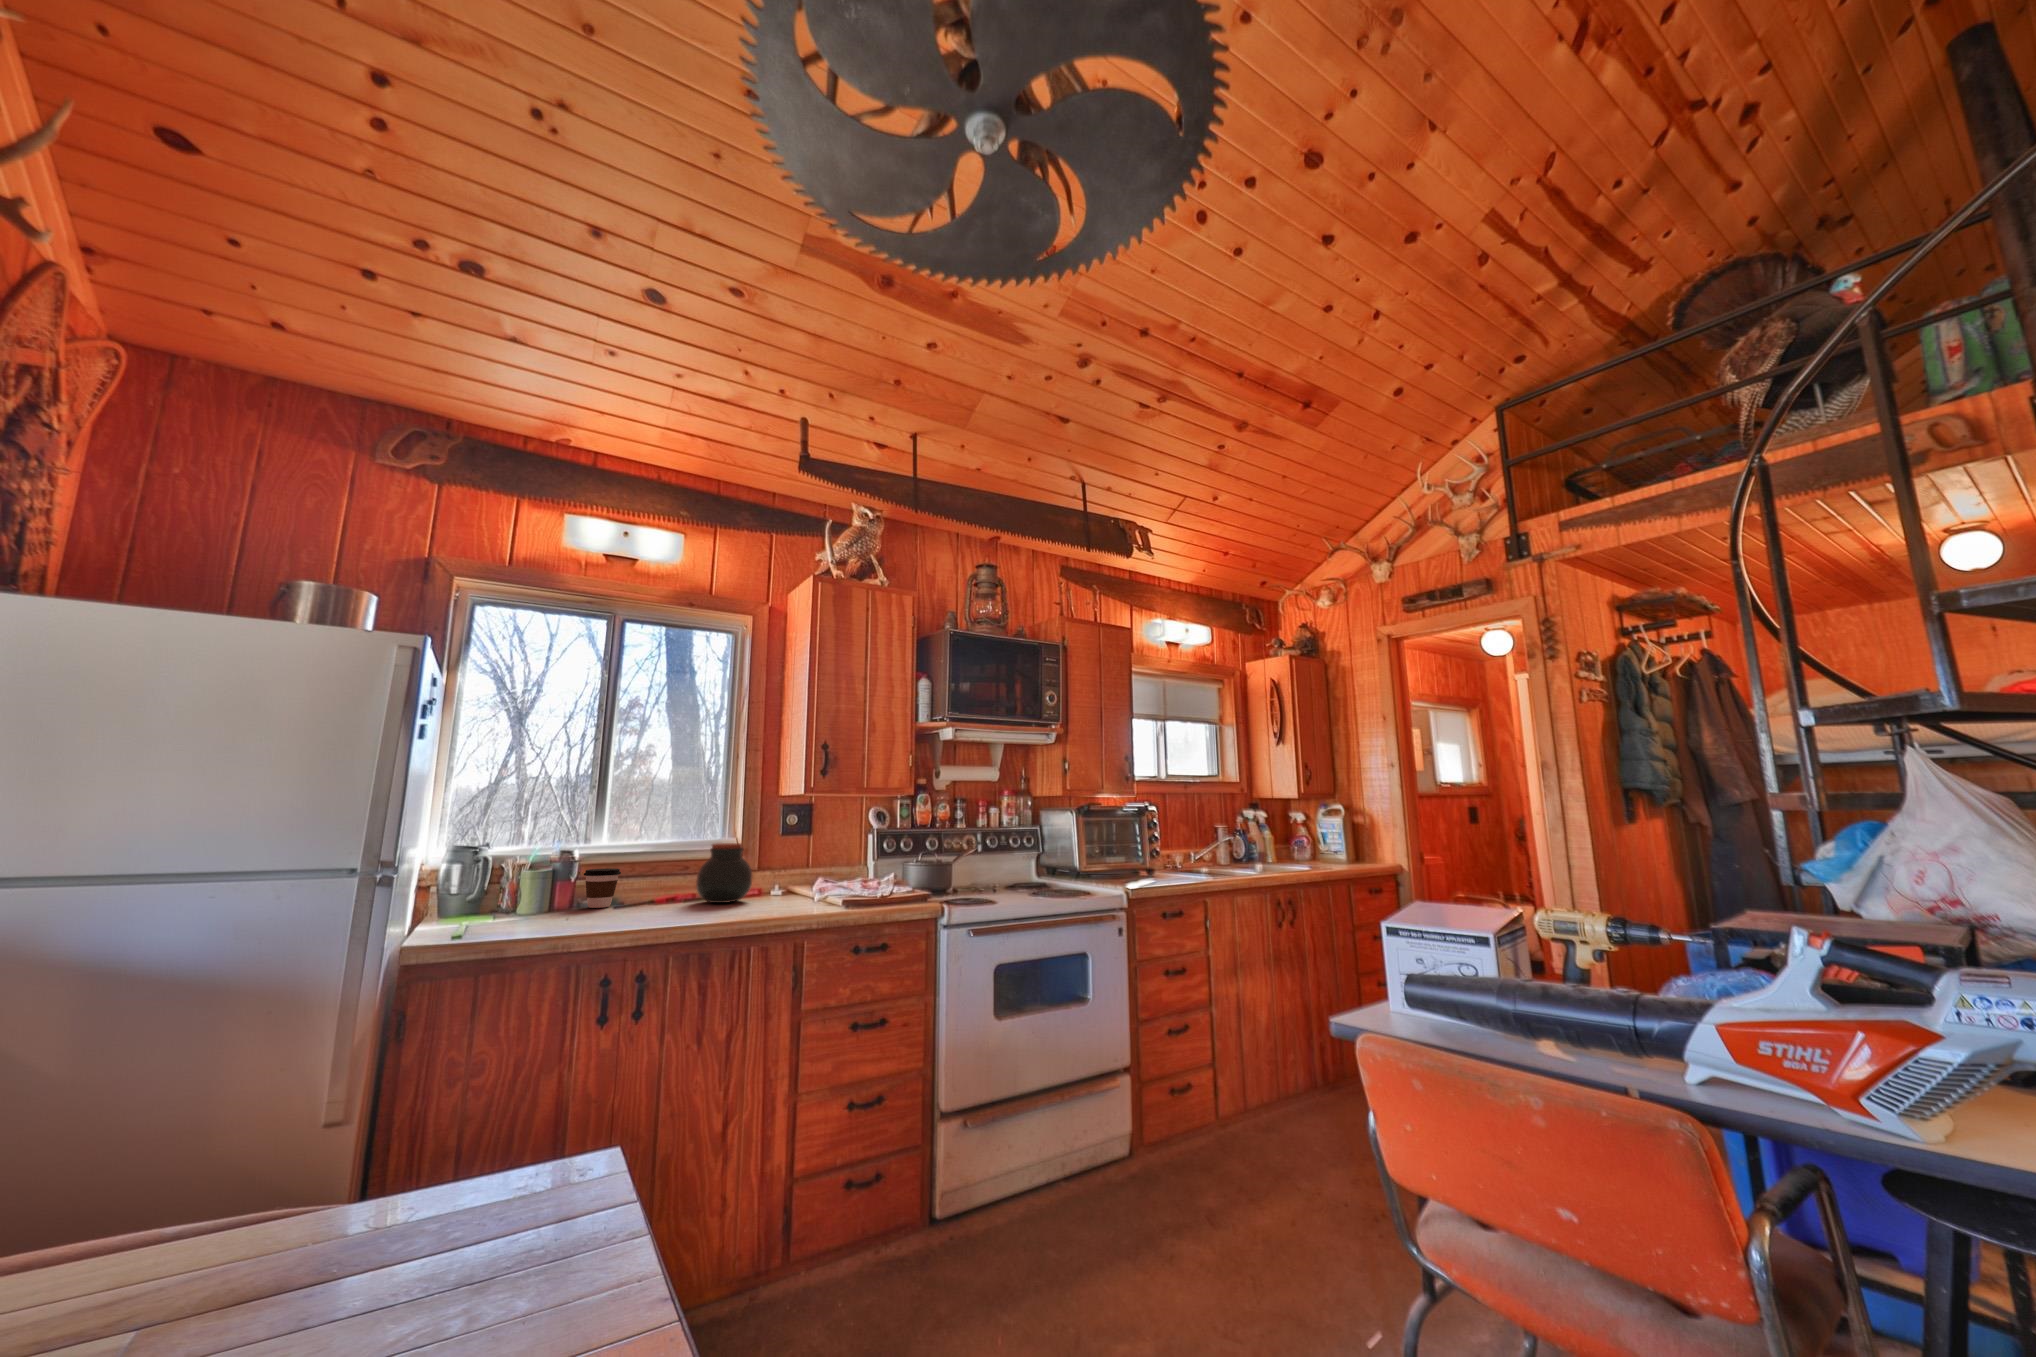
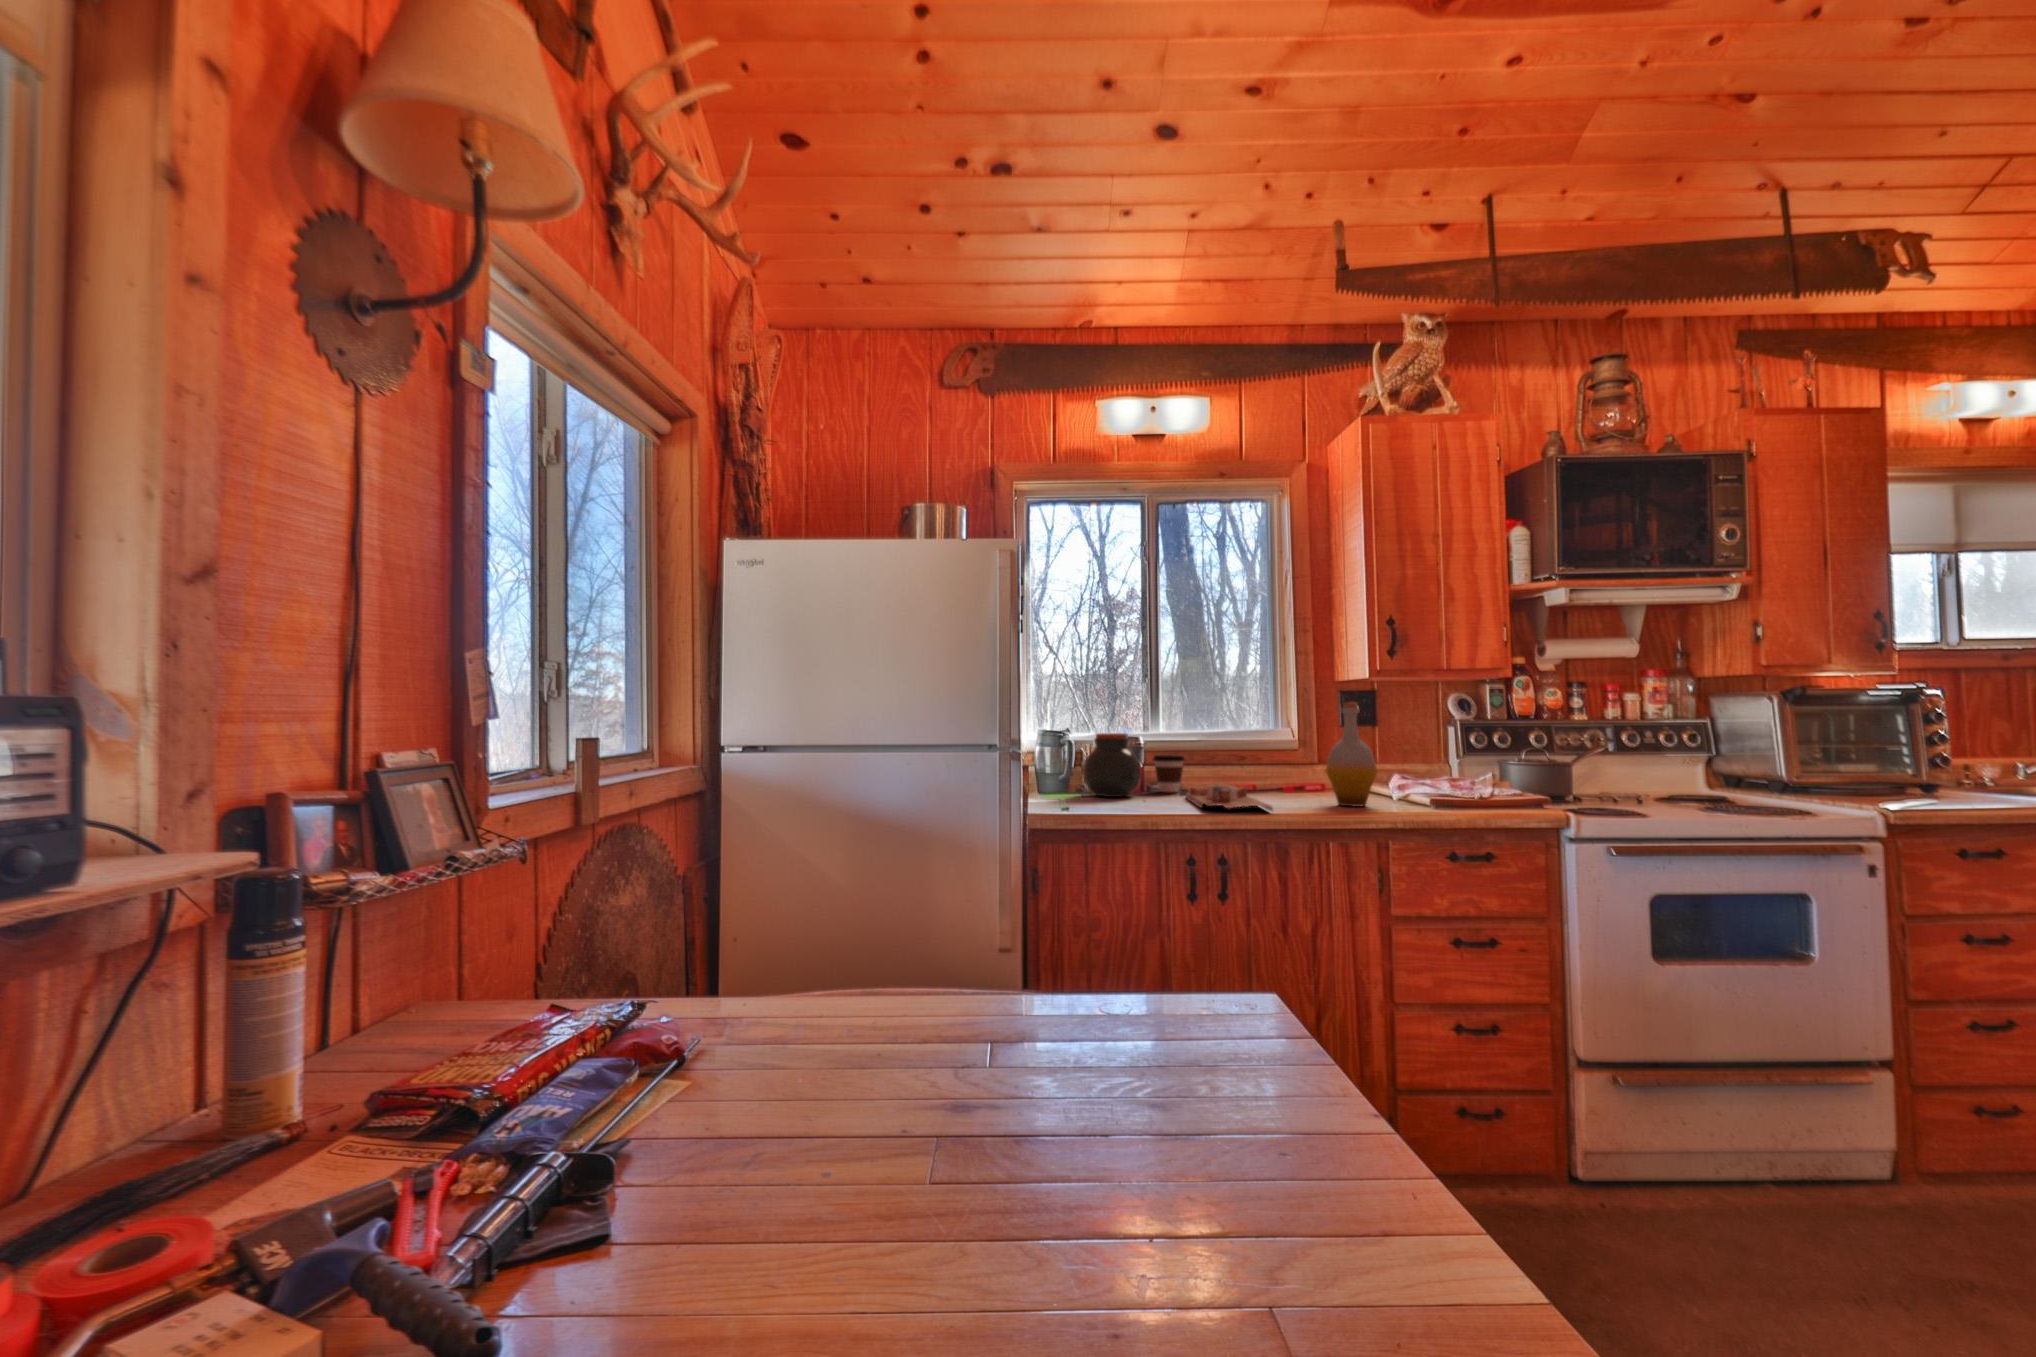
bottle: none [754,817,800,912] -> present [1326,702,1378,807]
jar: present [696,843,752,903] -> present [1083,733,1141,797]
cutting board: none [612,899,694,927] -> present [1186,784,1273,810]

